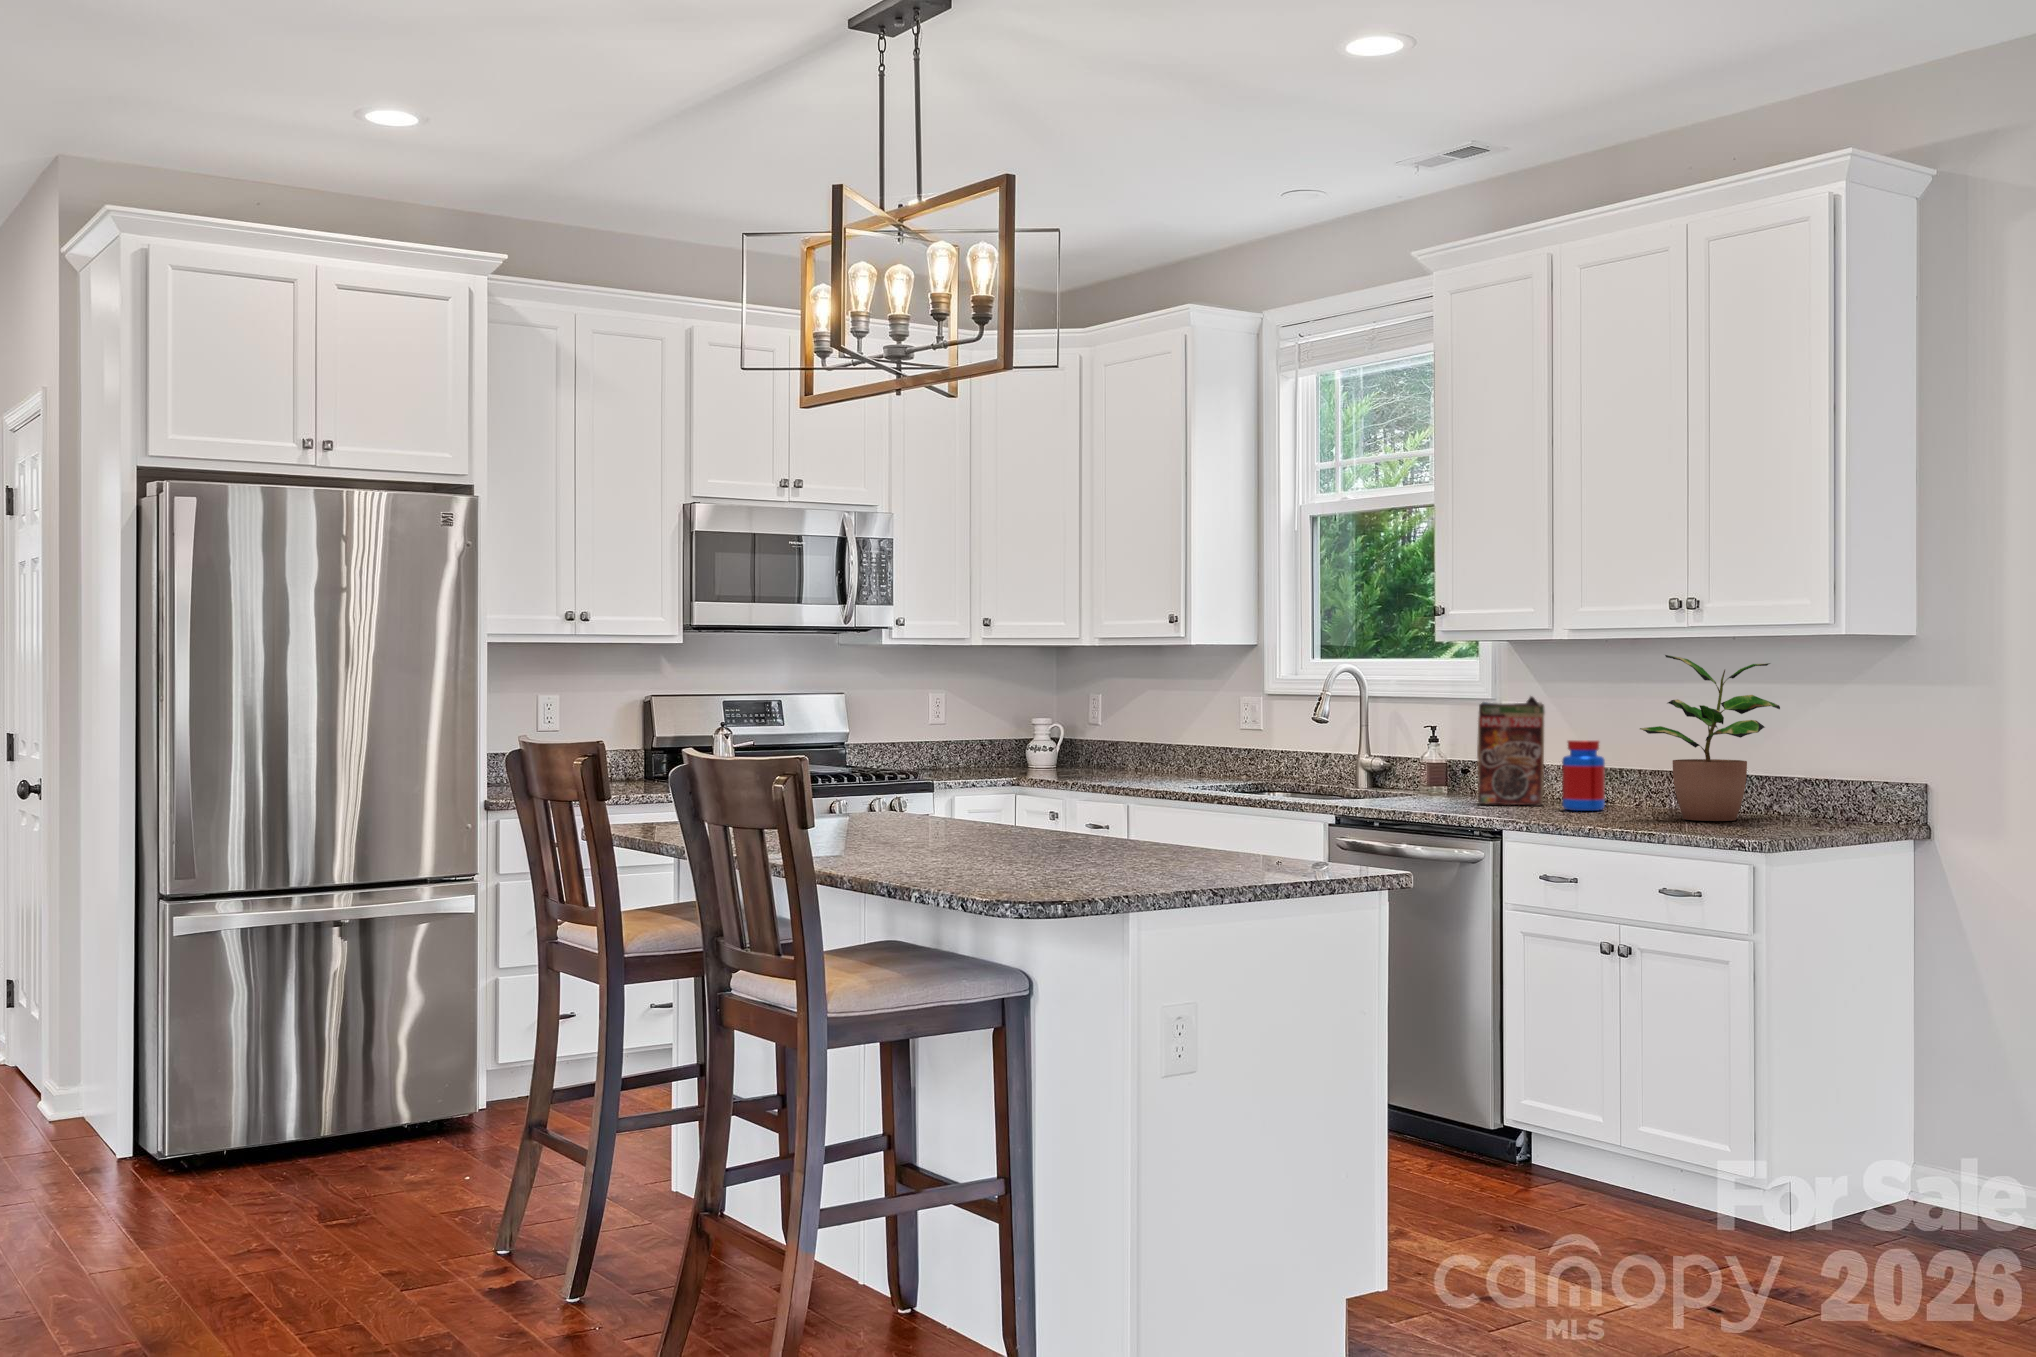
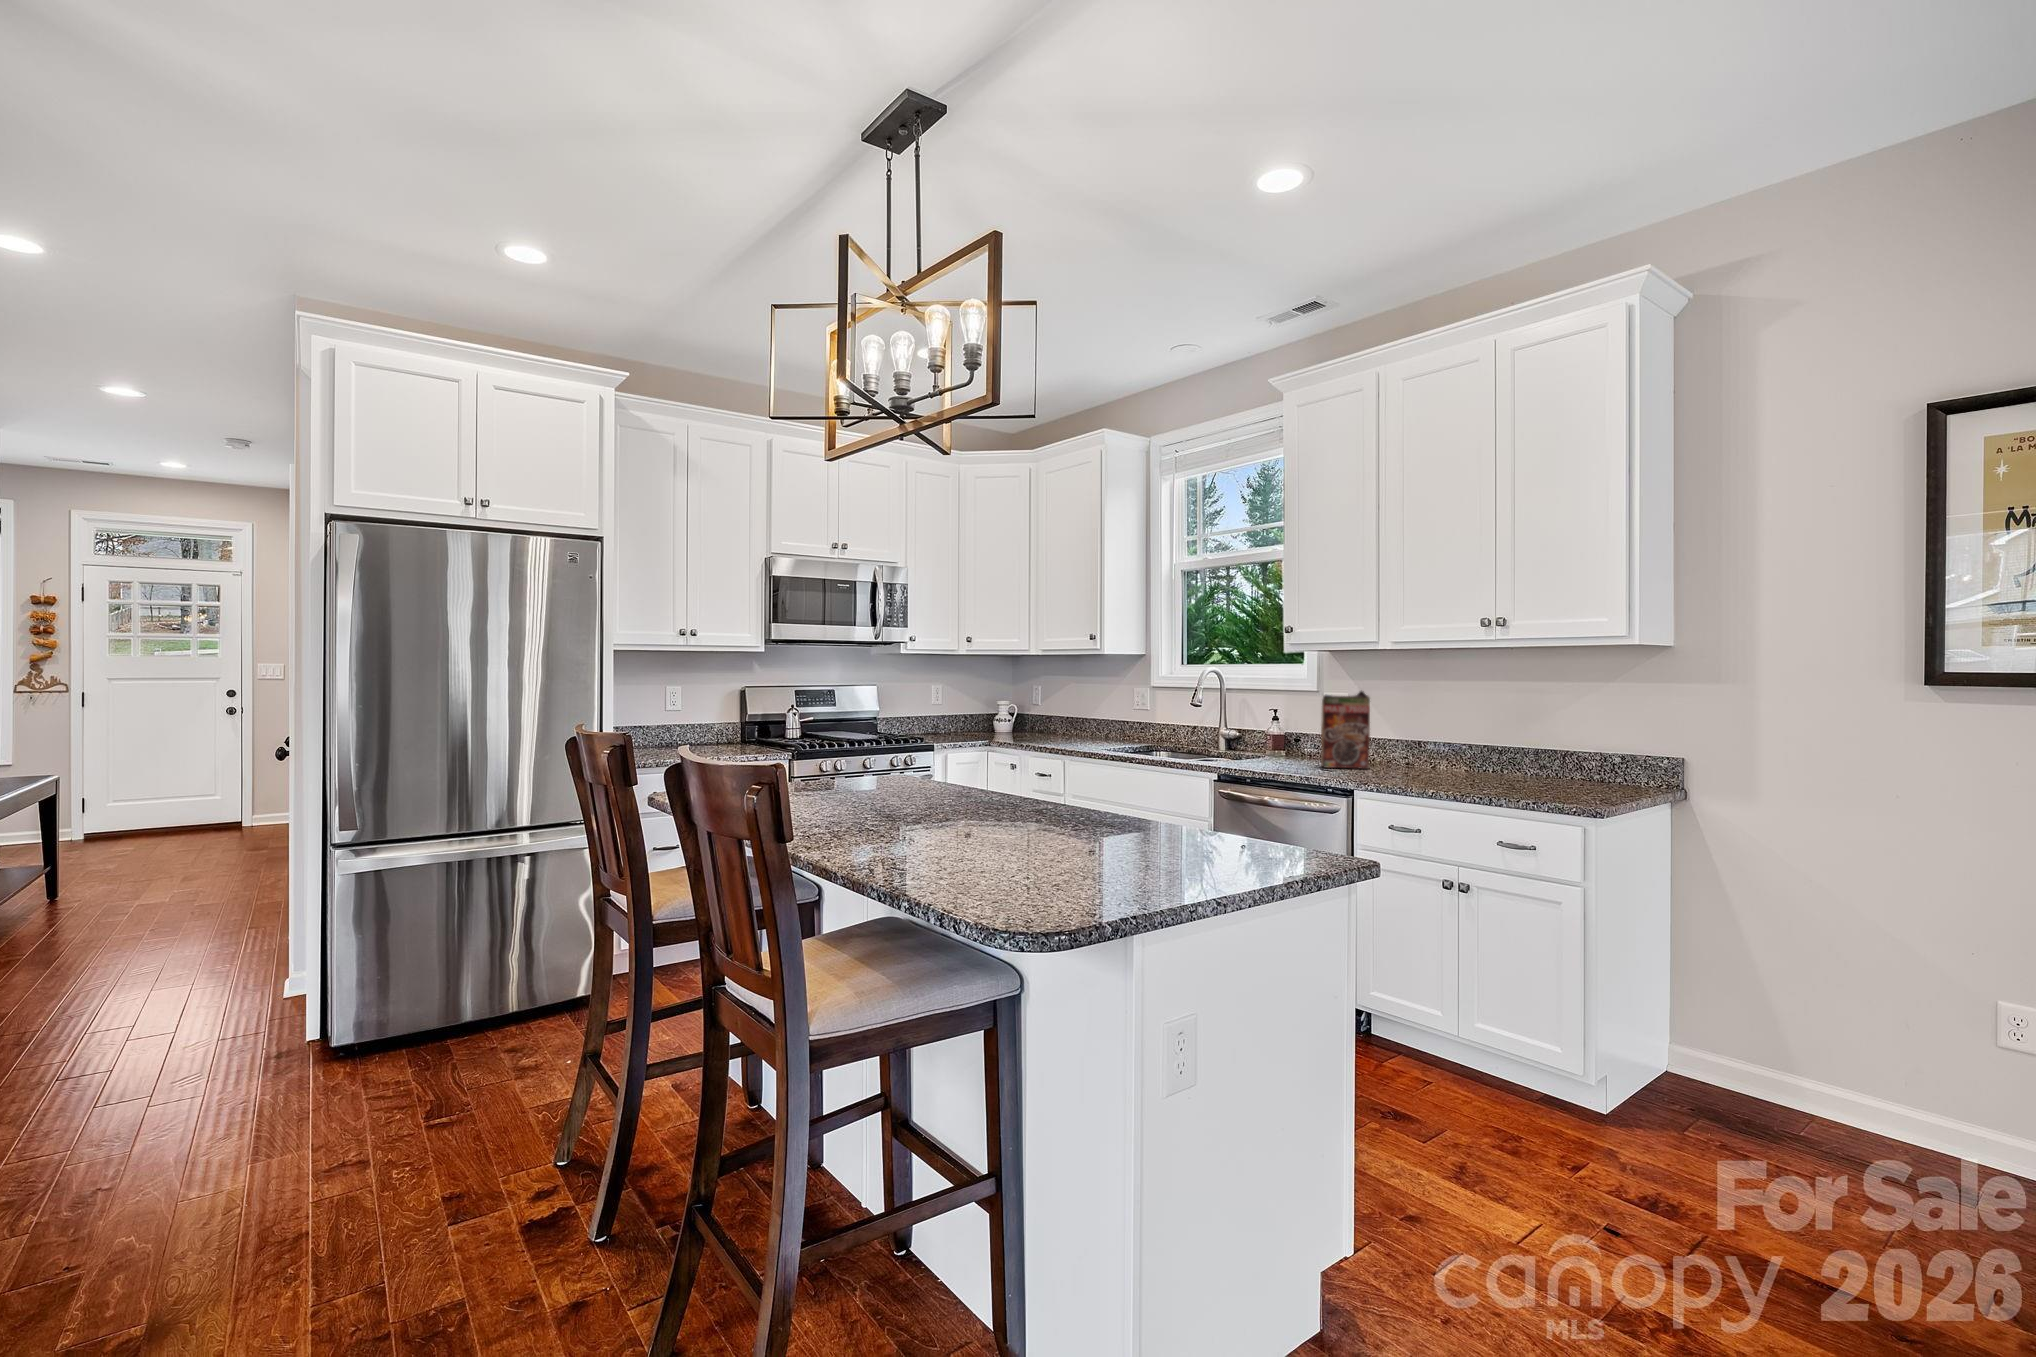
potted plant: present [1640,655,1780,821] -> none [1462,661,1567,786]
jar: present [1562,740,1605,811] -> none [1389,723,1421,775]

